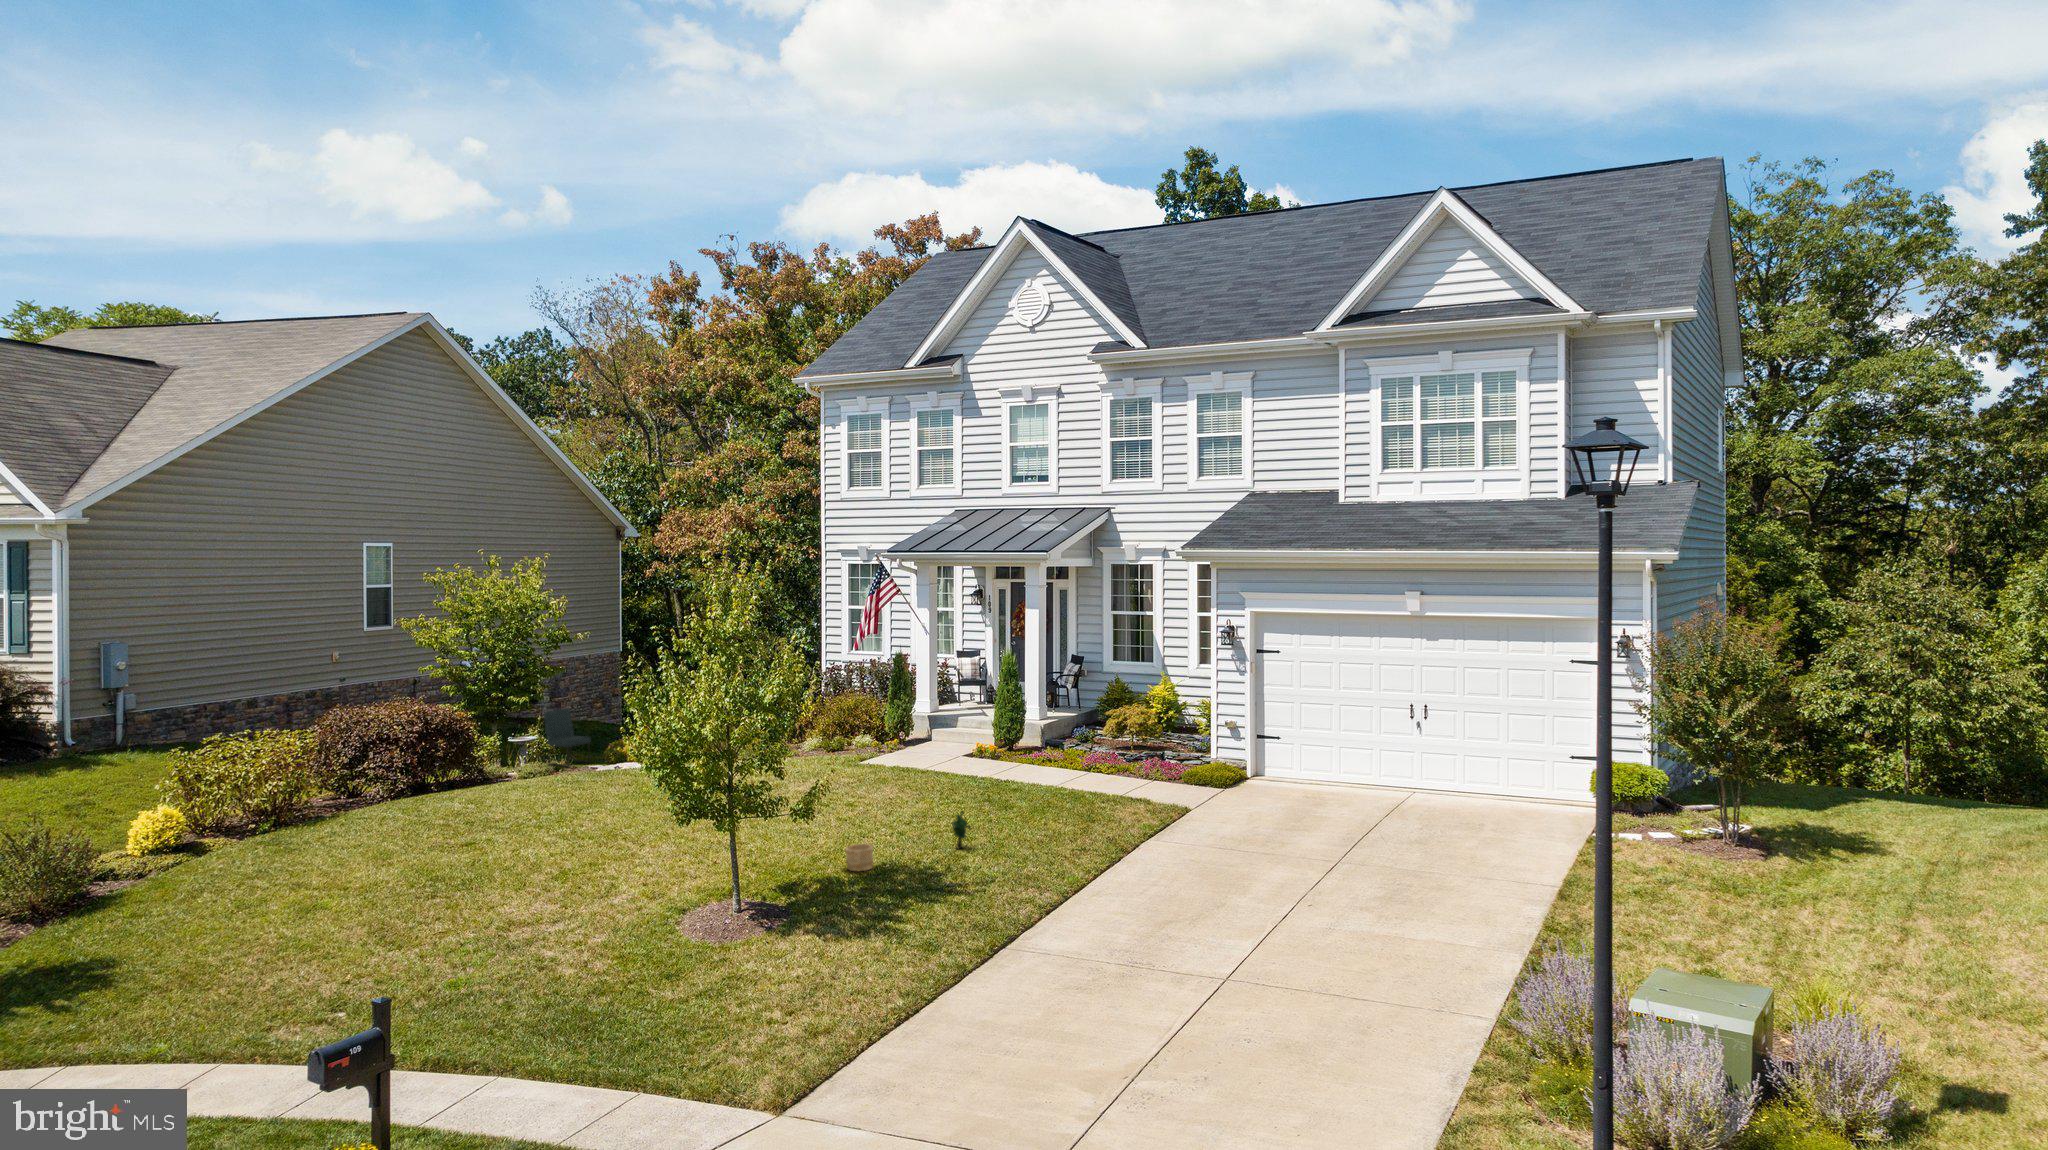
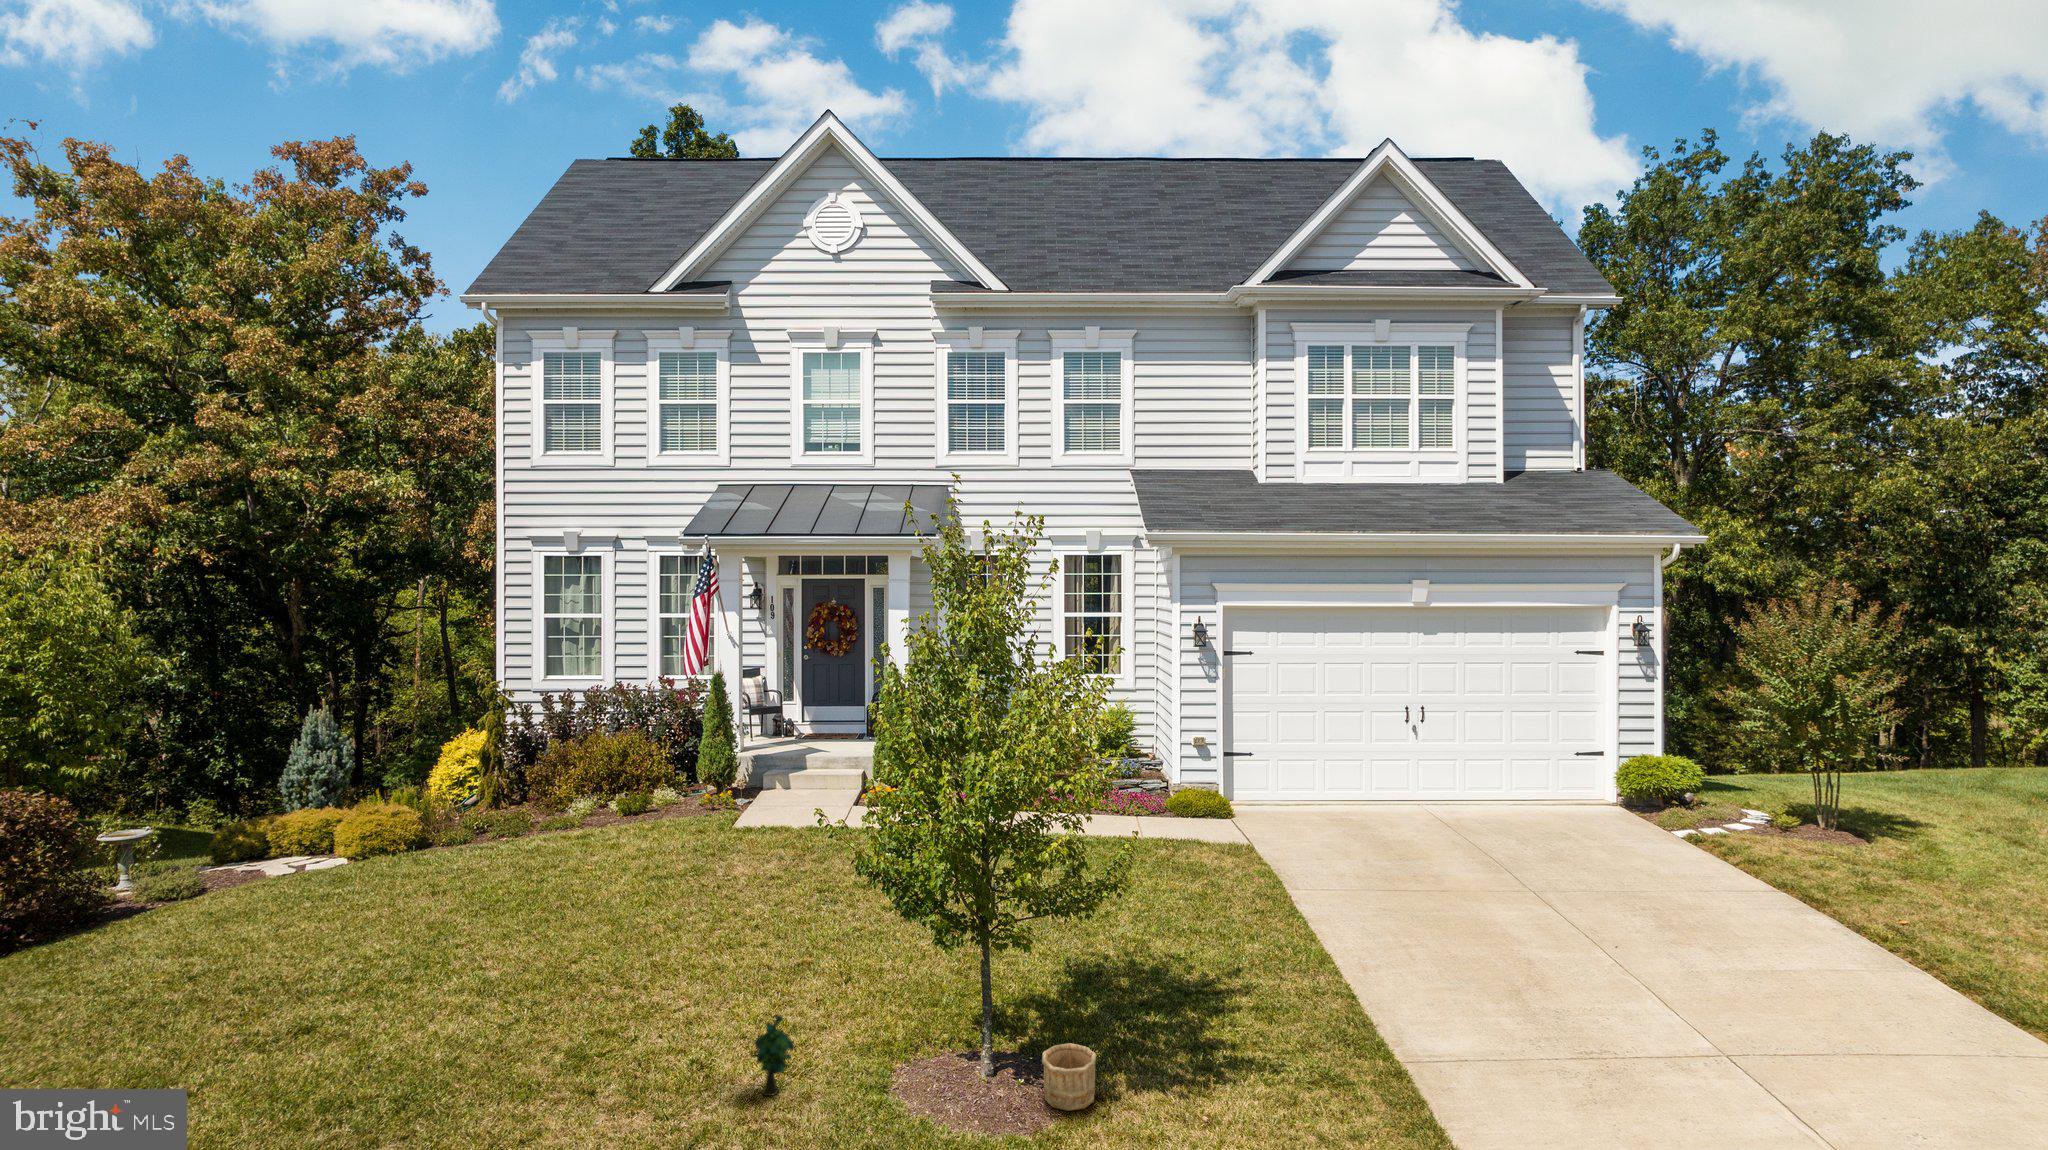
chair: present [544,709,591,766] -> none [28,816,148,937]
decorative plant: present [952,812,971,849] -> present [753,1015,795,1096]

